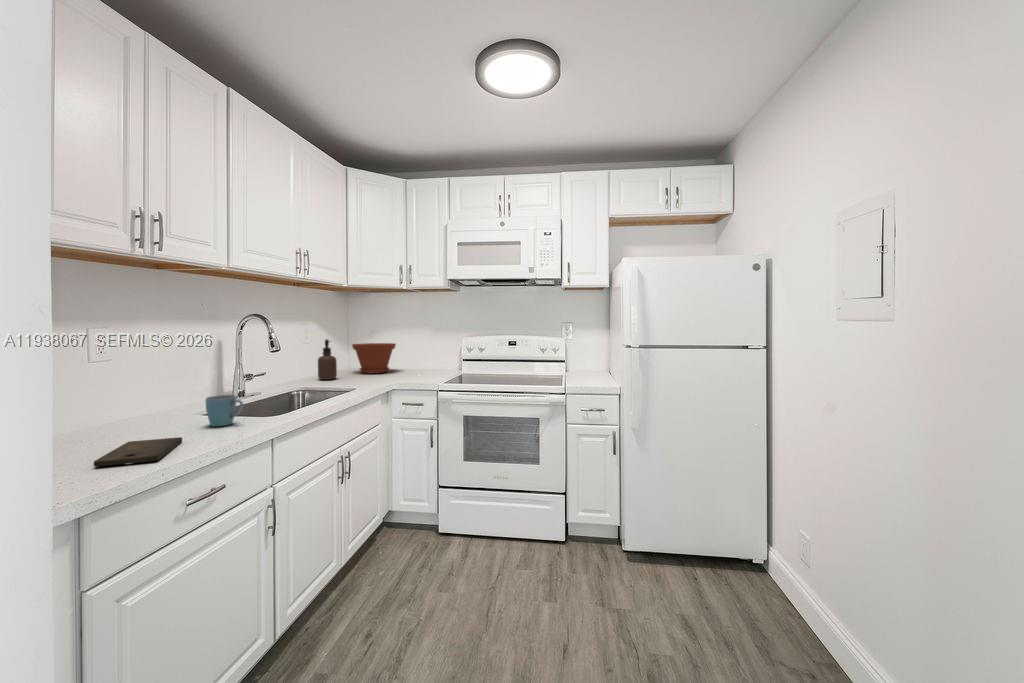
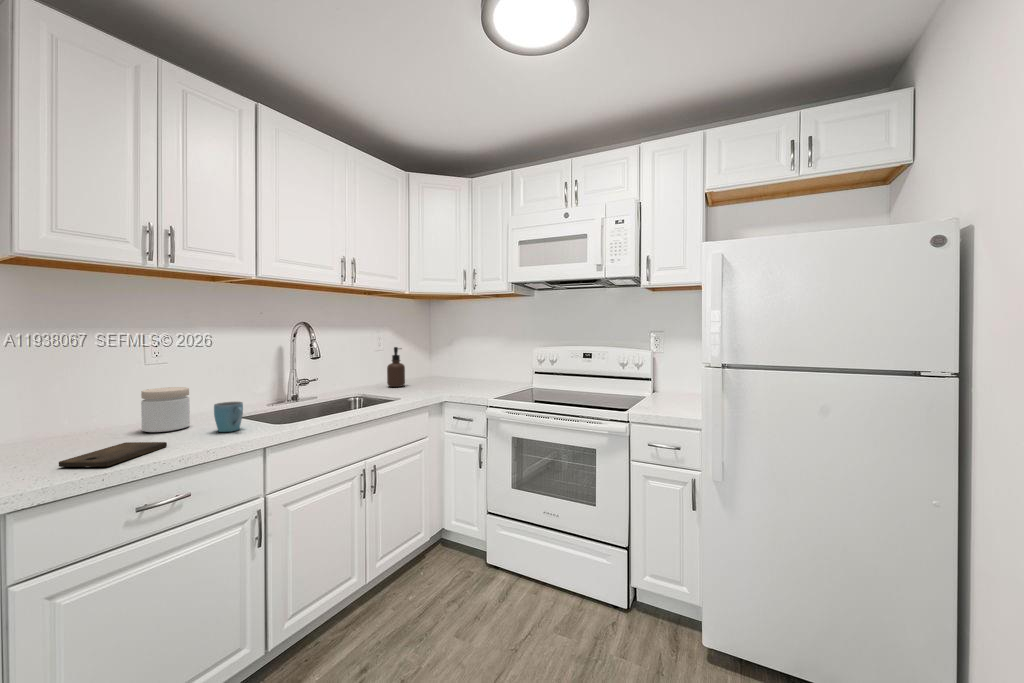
plant pot: present [352,343,396,374] -> none [427,351,471,382]
jar: none [108,383,164,433] -> present [141,387,190,432]

